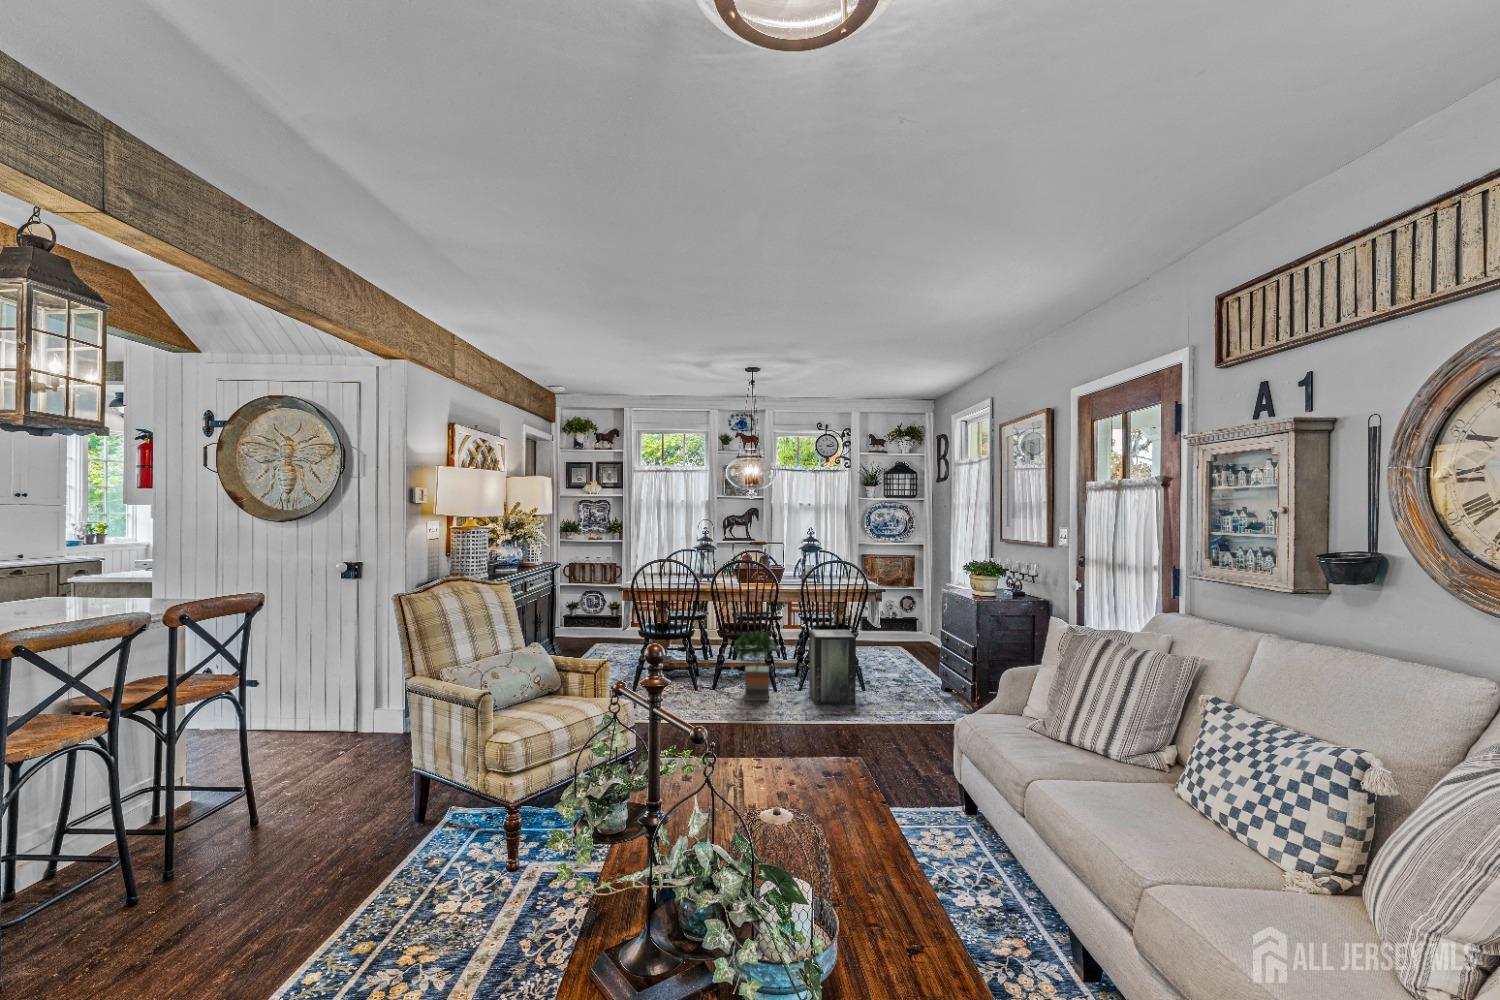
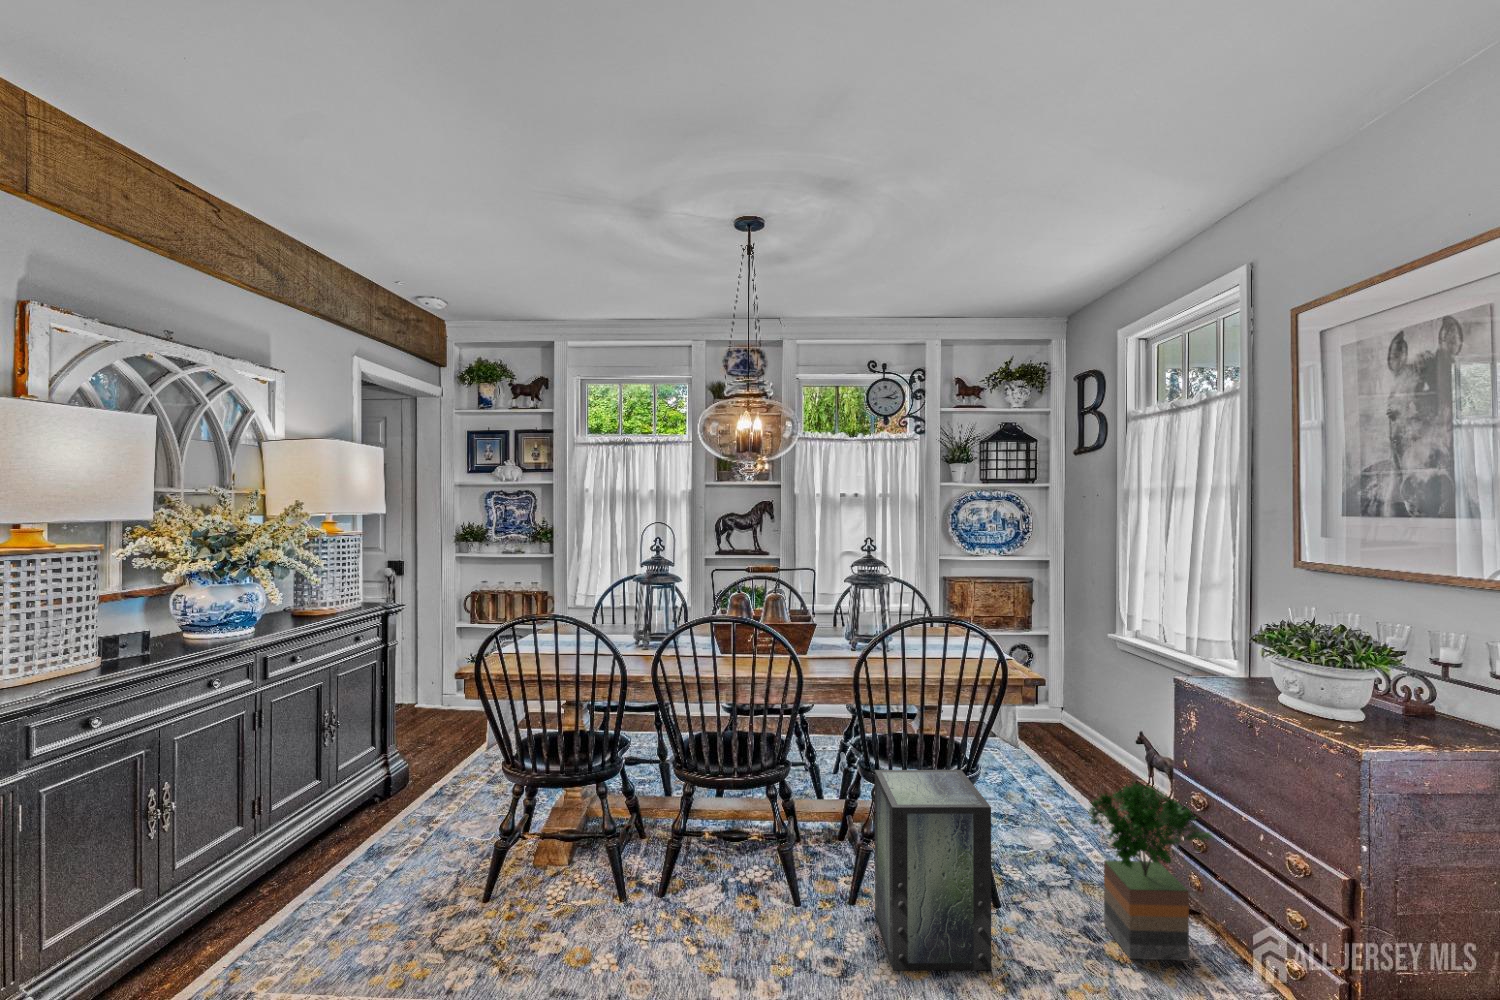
potted tree: present [736,632,779,701] -> present [1089,783,1213,961]

